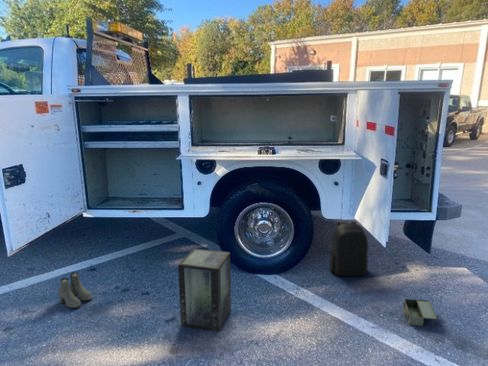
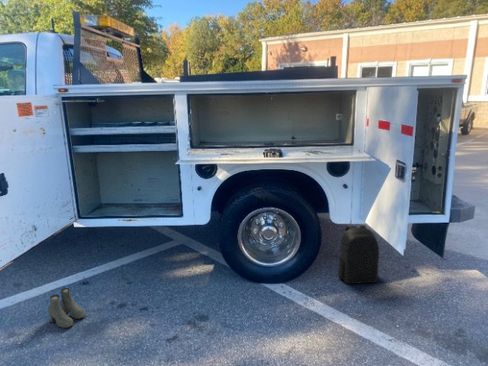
storage box: present [178,249,231,331] -> none [180,261,237,352]
toolbox: present [403,299,437,326] -> none [421,309,461,340]

